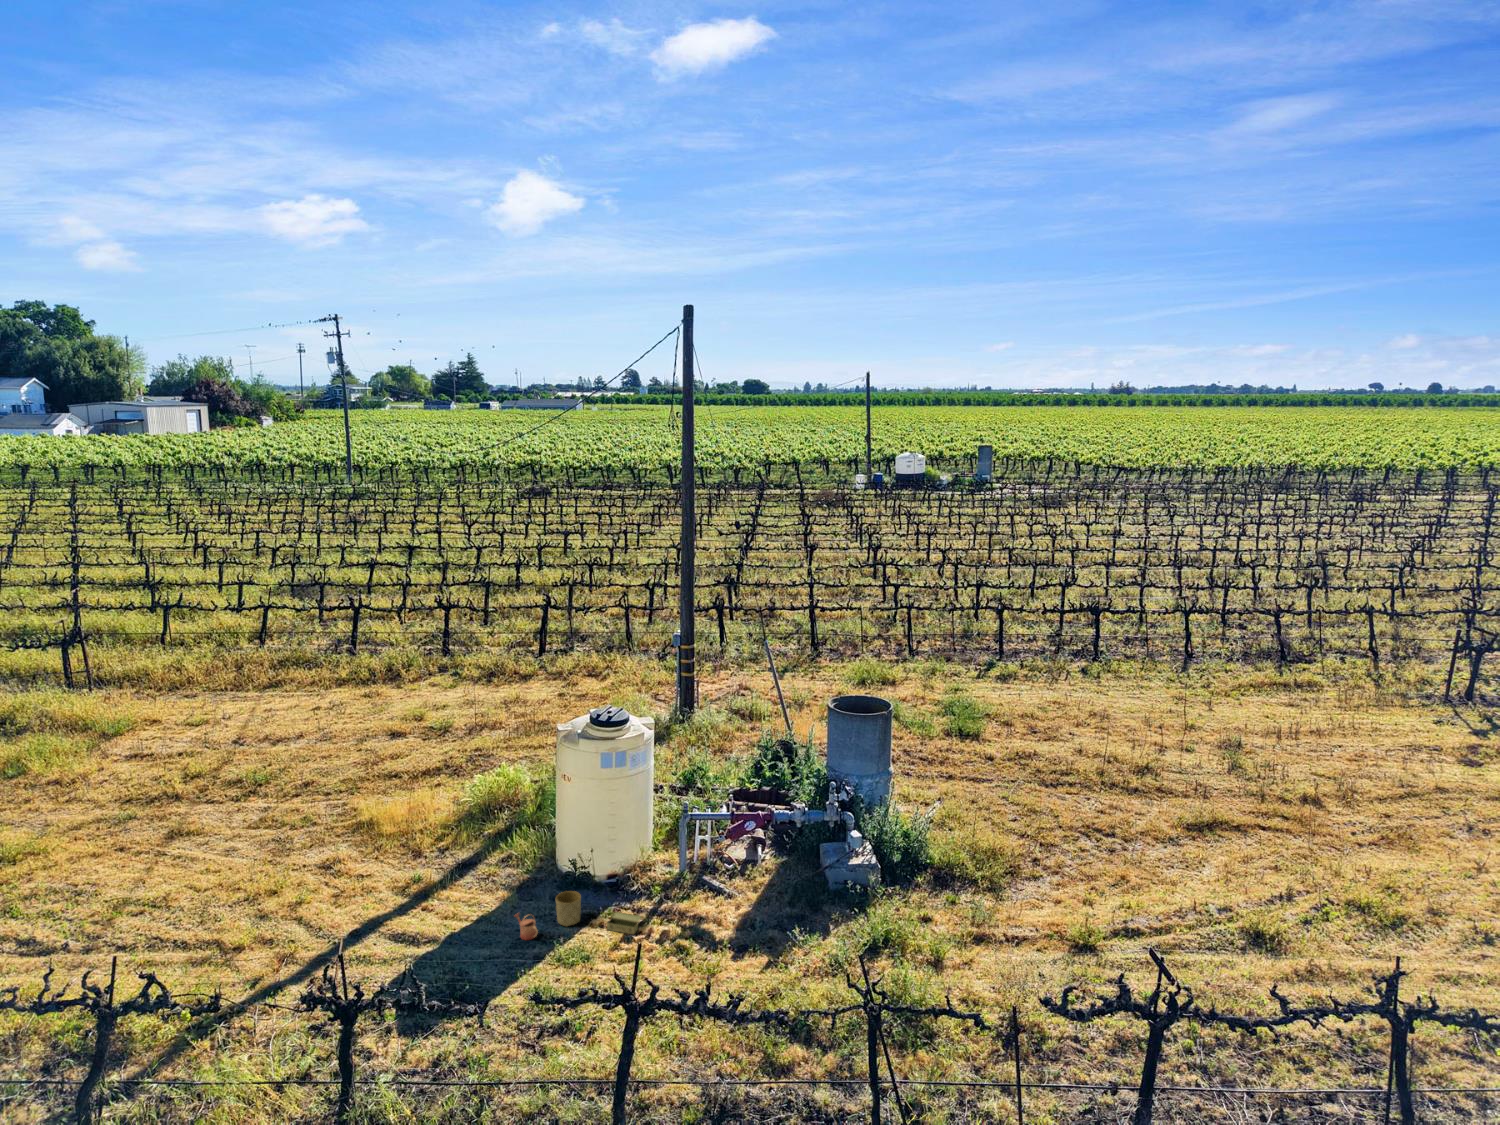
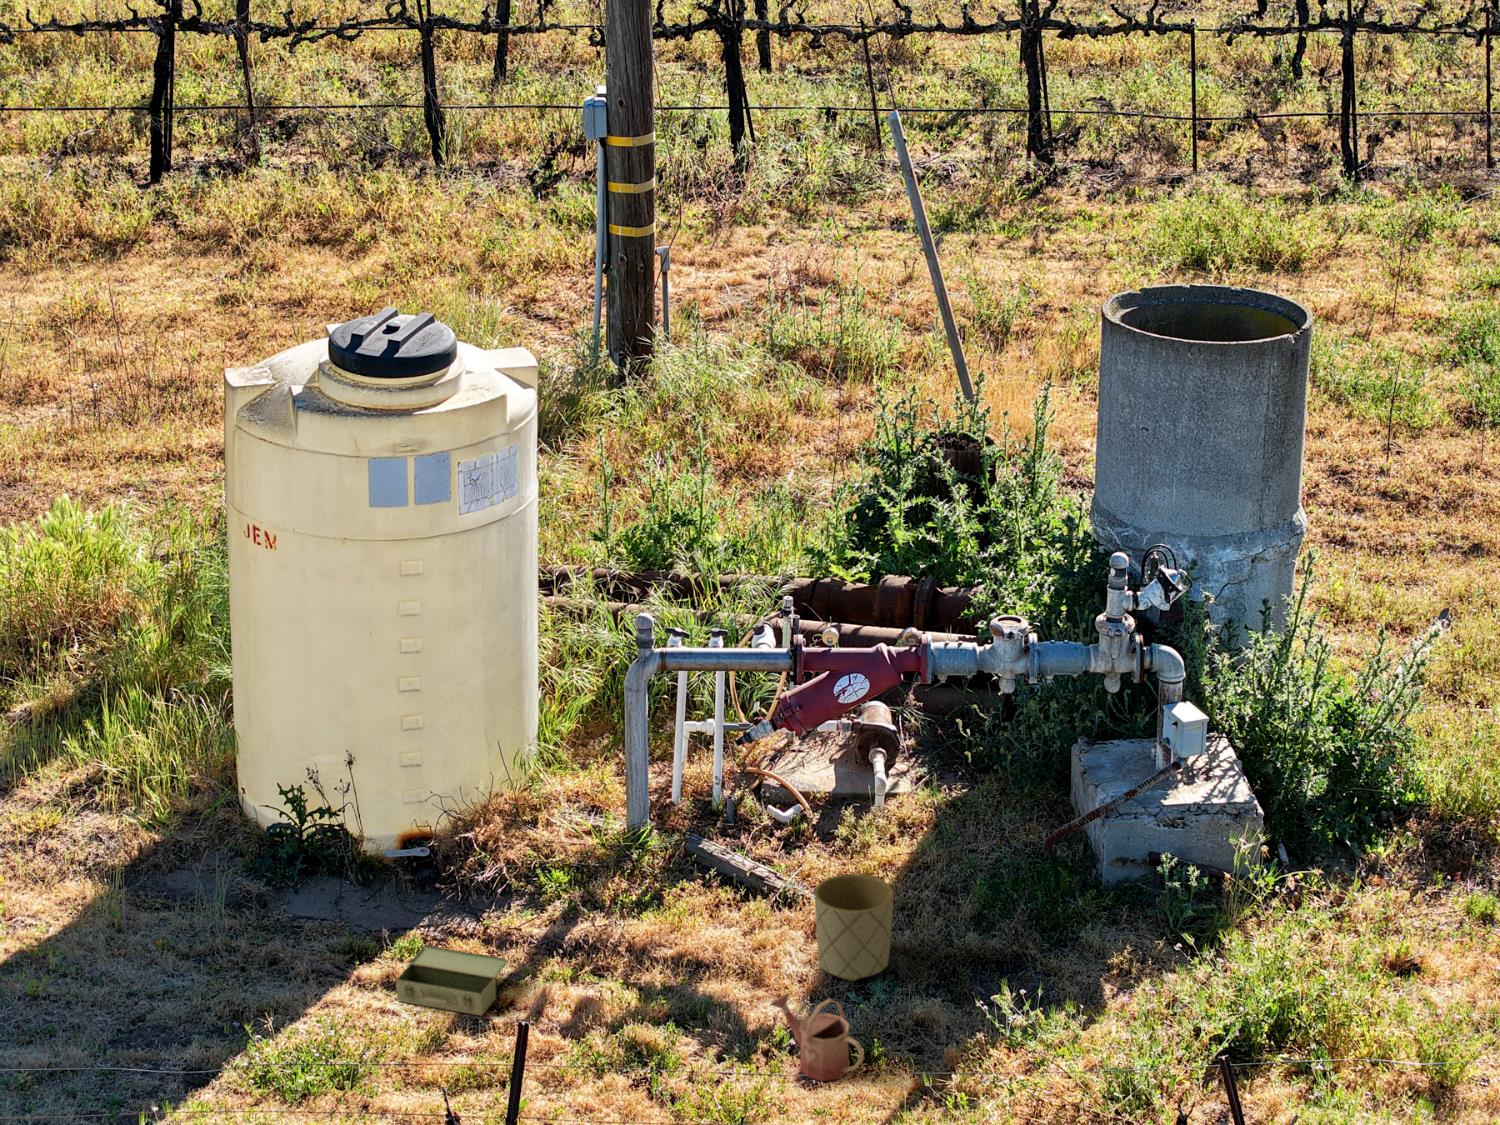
planter: present [556,891,581,926] -> present [814,874,894,981]
watering can: present [515,913,538,940] -> present [771,993,864,1081]

